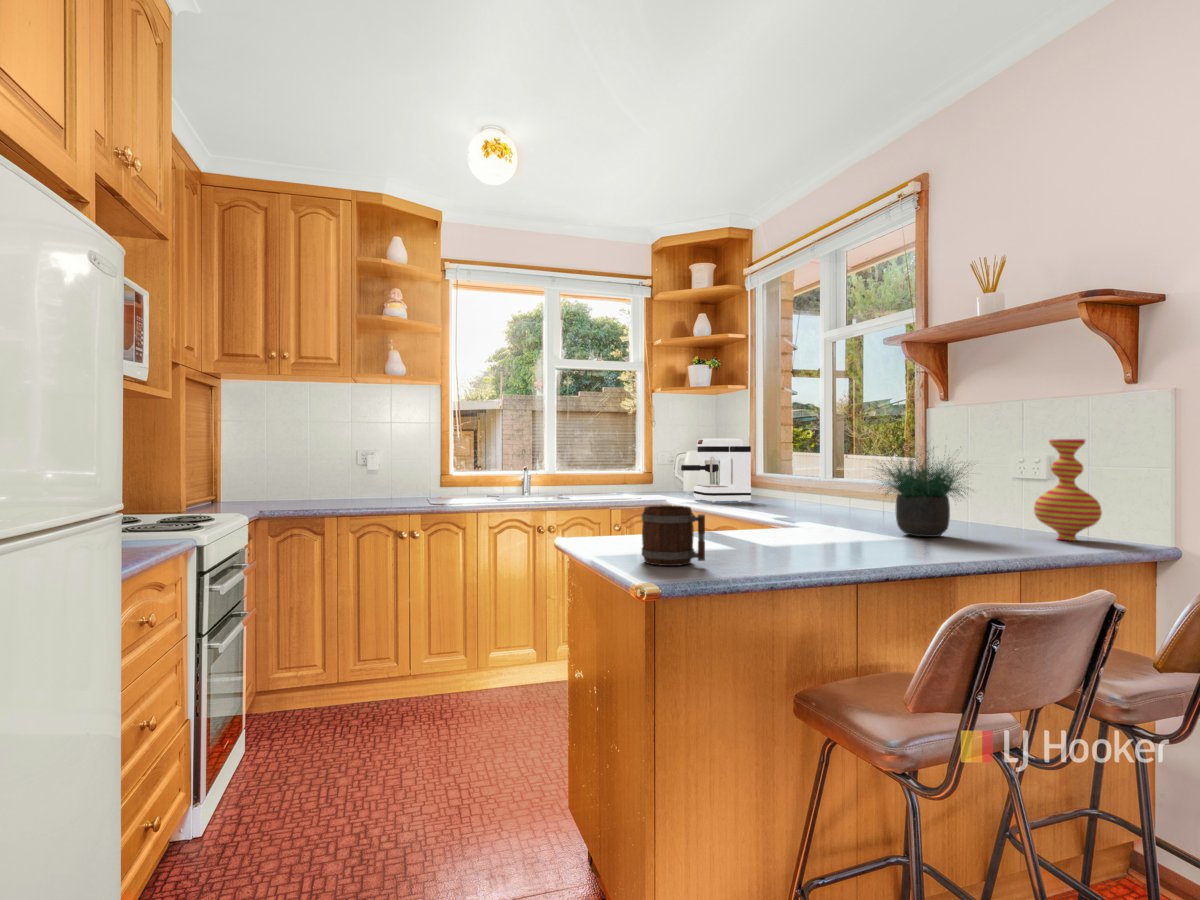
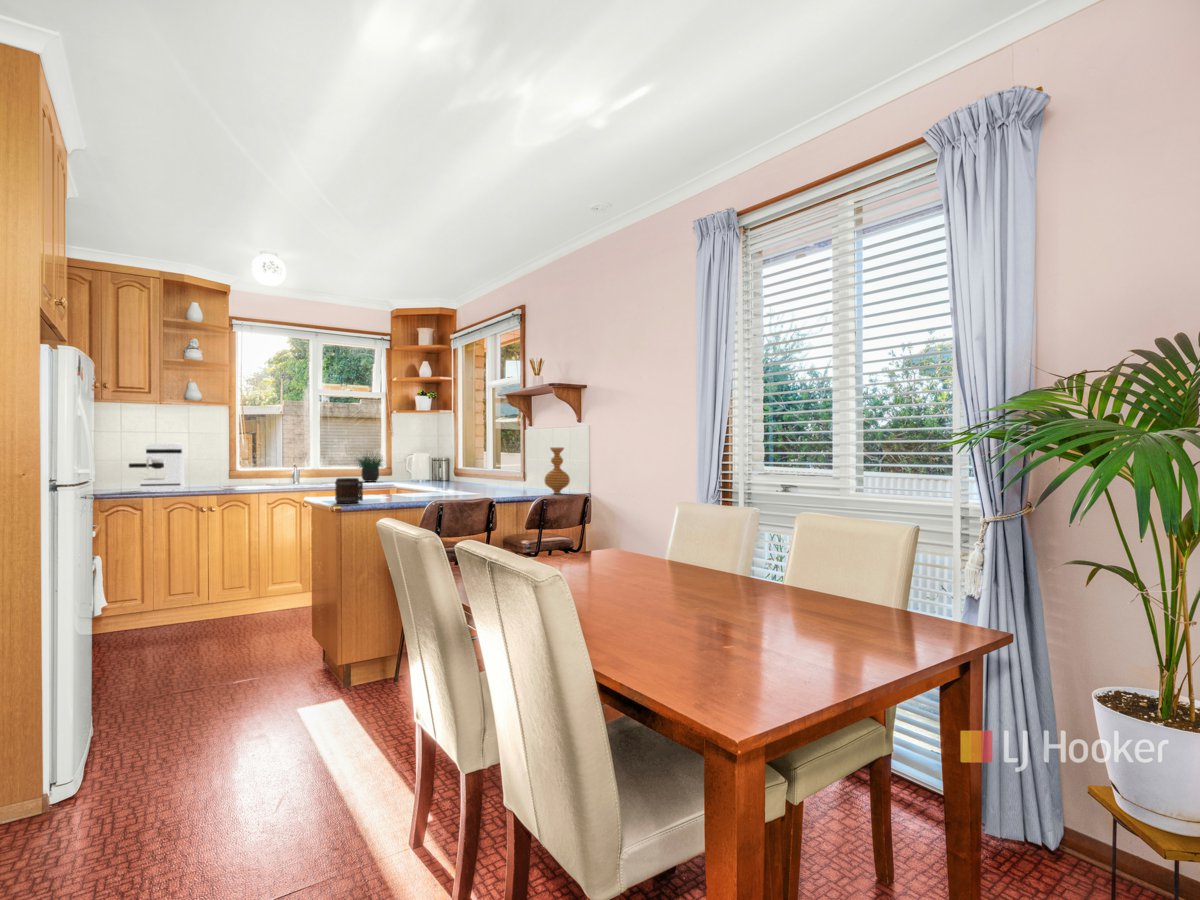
coffee maker: present [681,439,751,502] -> present [129,443,185,491]
potted plant: present [876,448,966,537] -> present [356,455,383,482]

